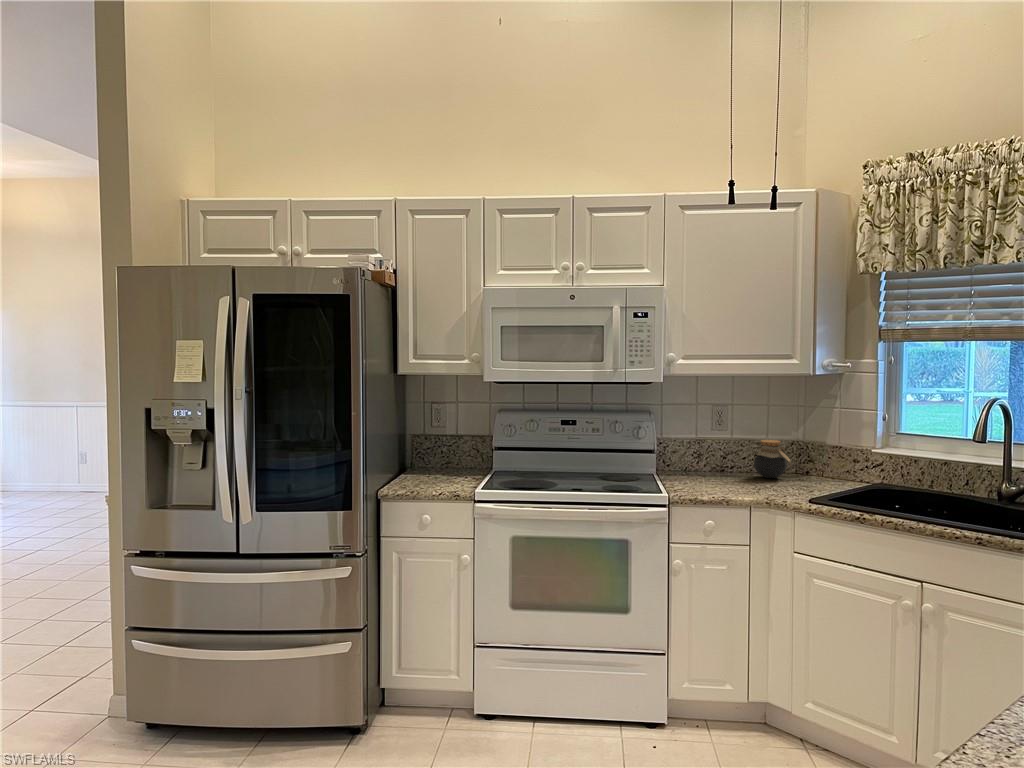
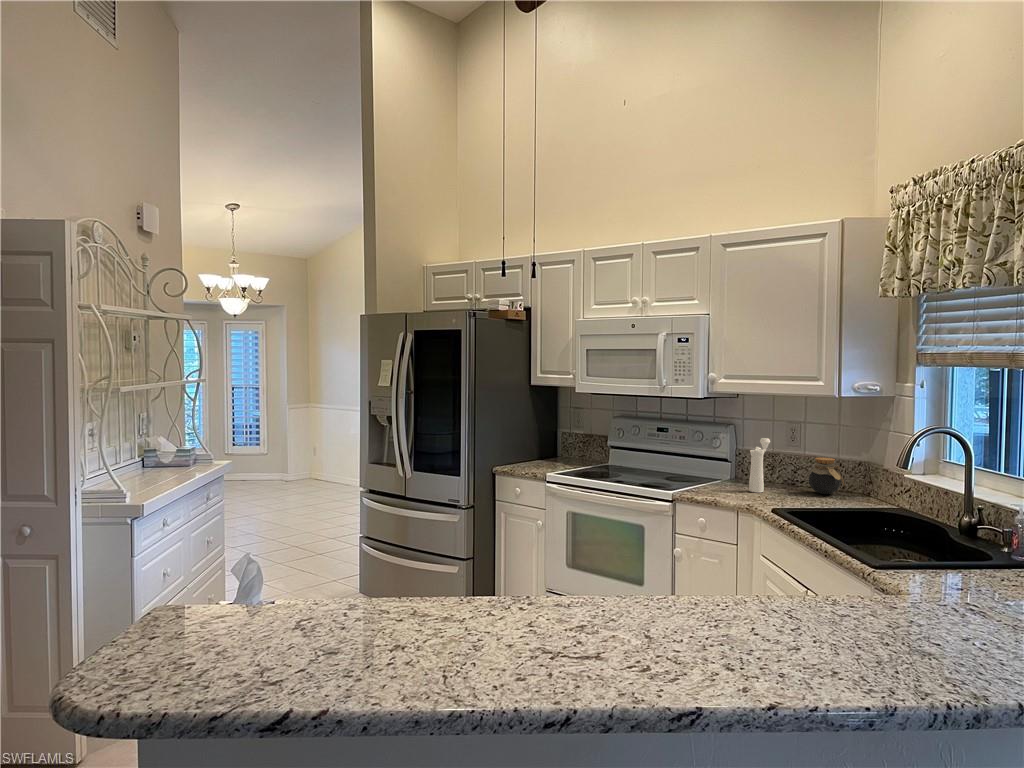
pepper mill: none [704,424,725,485] -> present [749,438,770,493]

